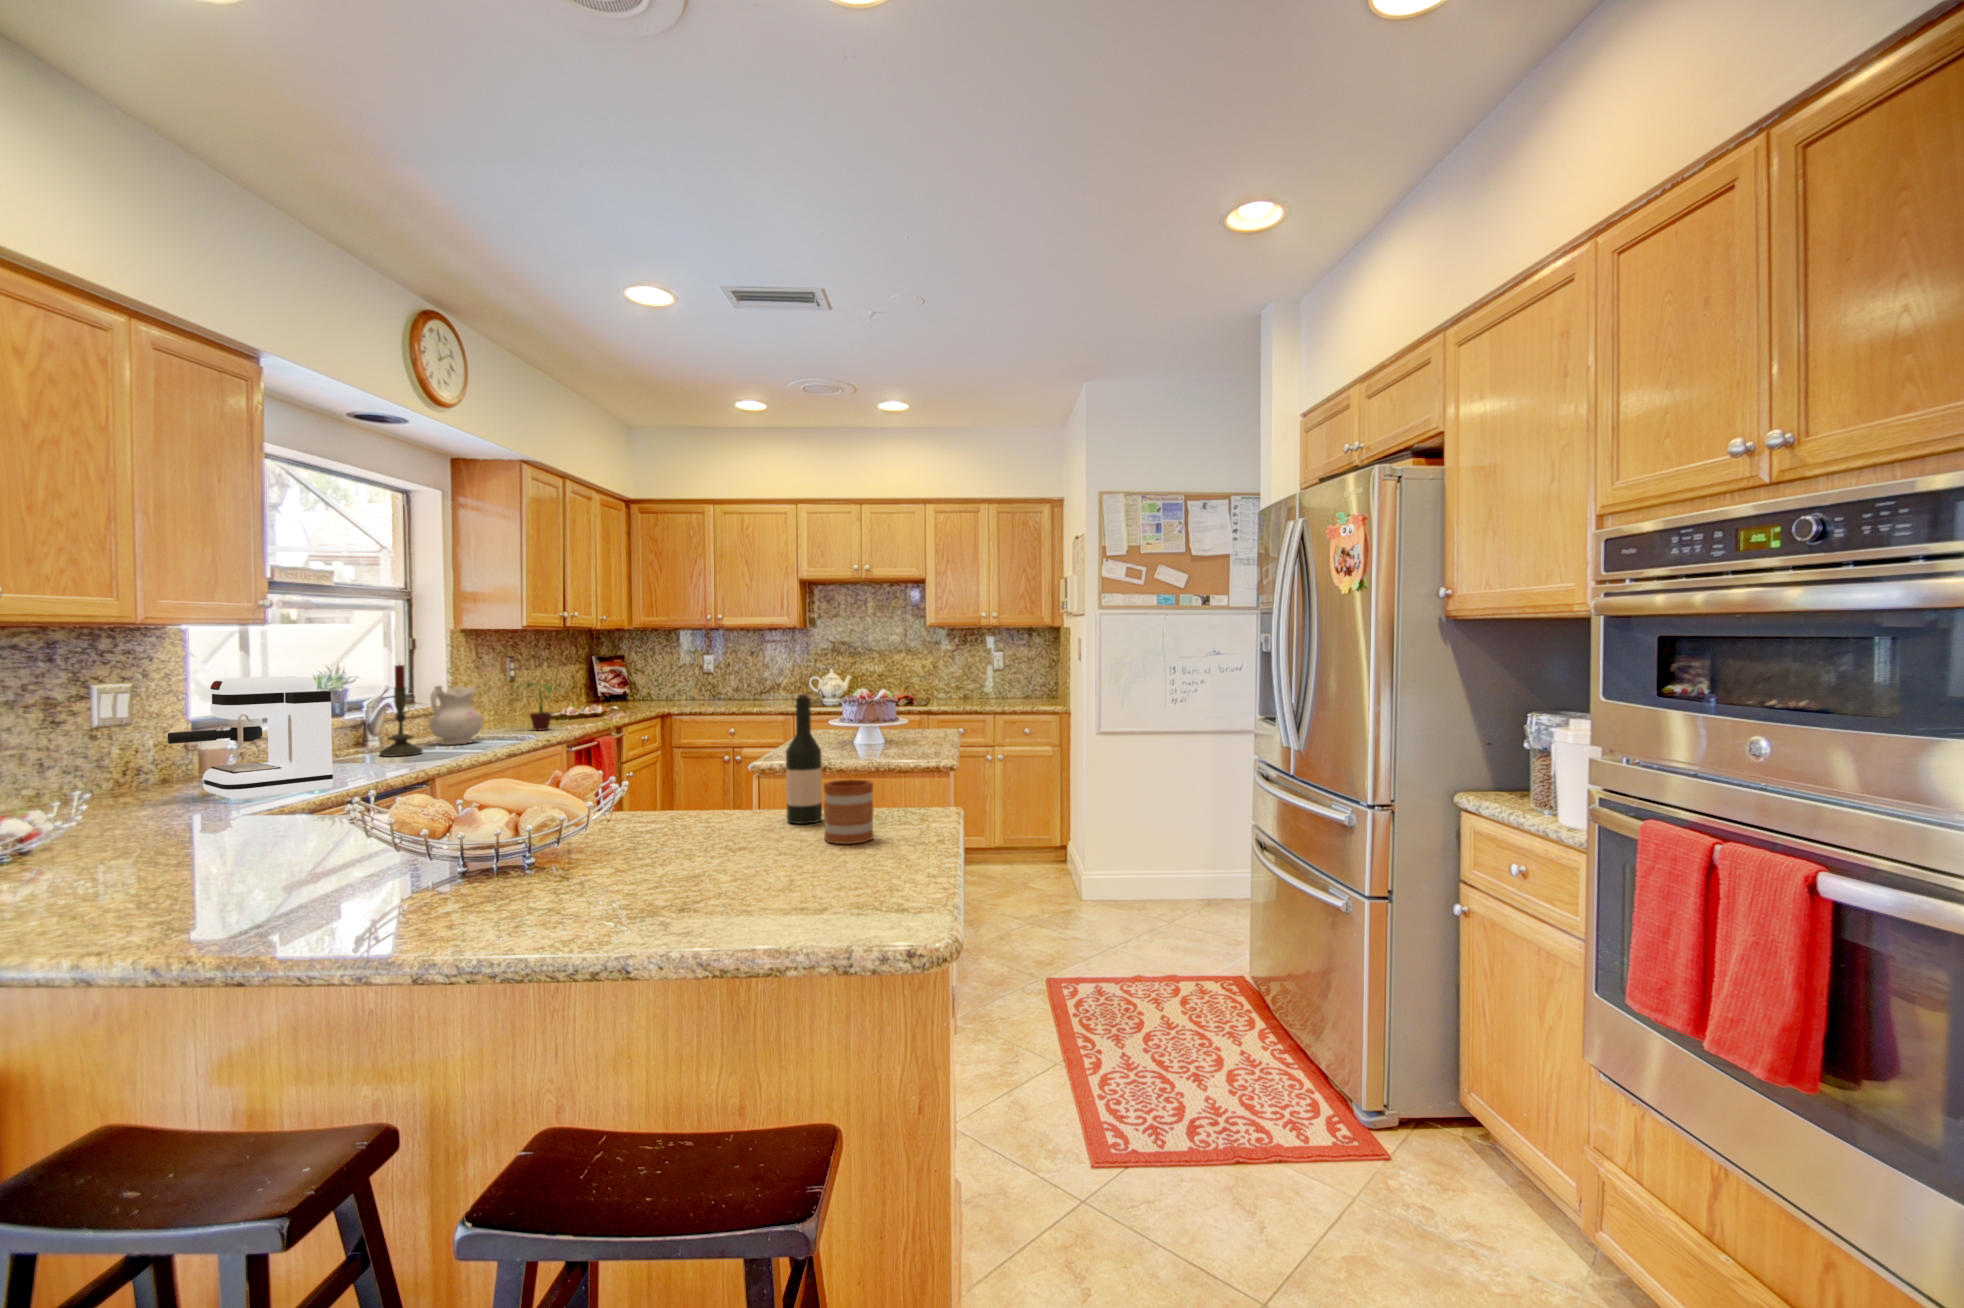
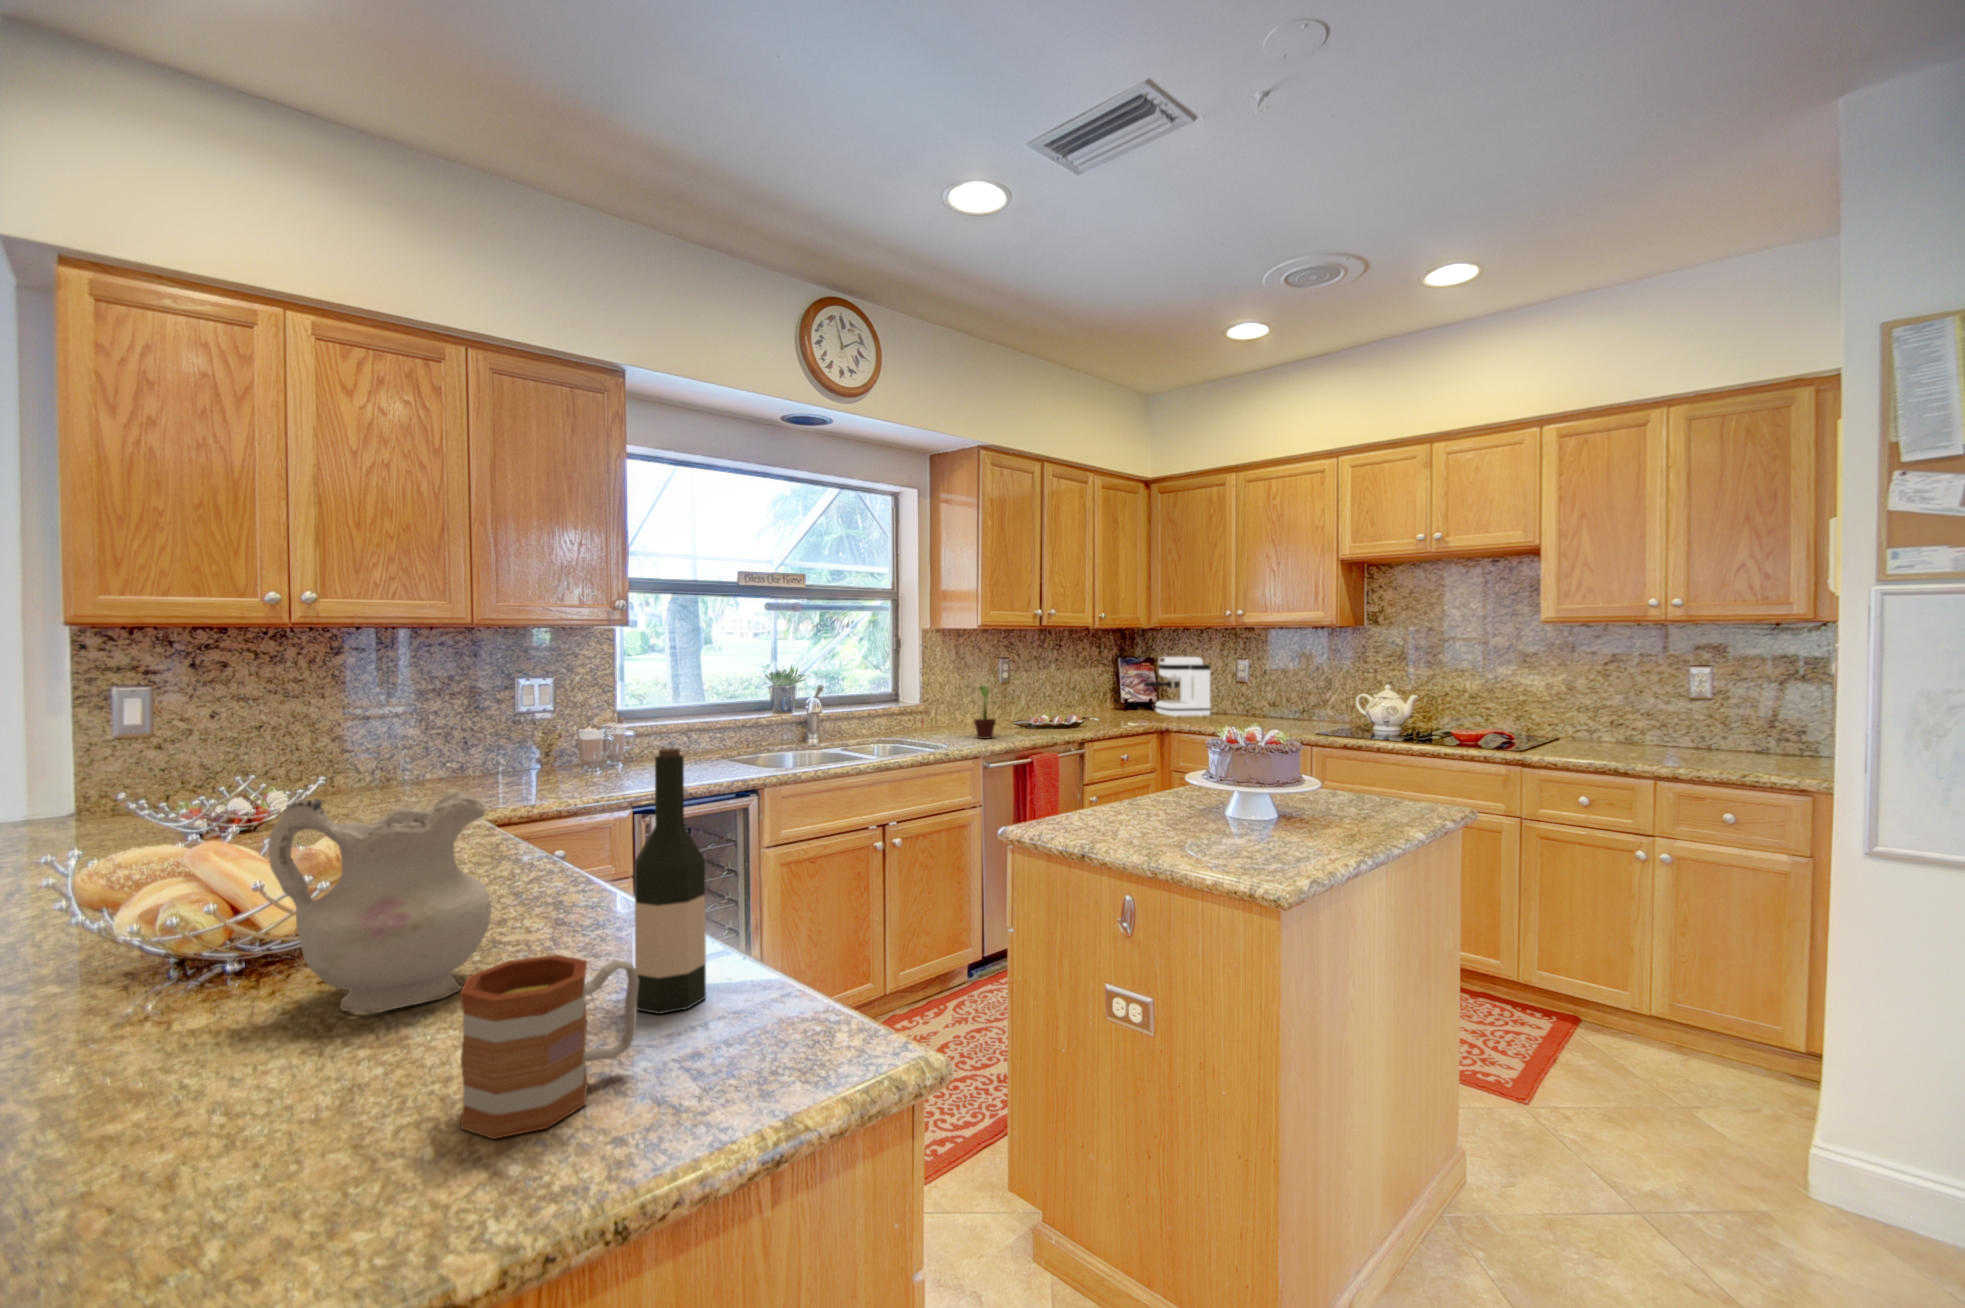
candle: present [380,665,422,756] -> none [781,661,818,757]
coffee maker: present [168,676,333,801] -> present [1144,657,1211,717]
ceramic pitcher: present [429,685,483,745] -> present [269,791,491,1014]

